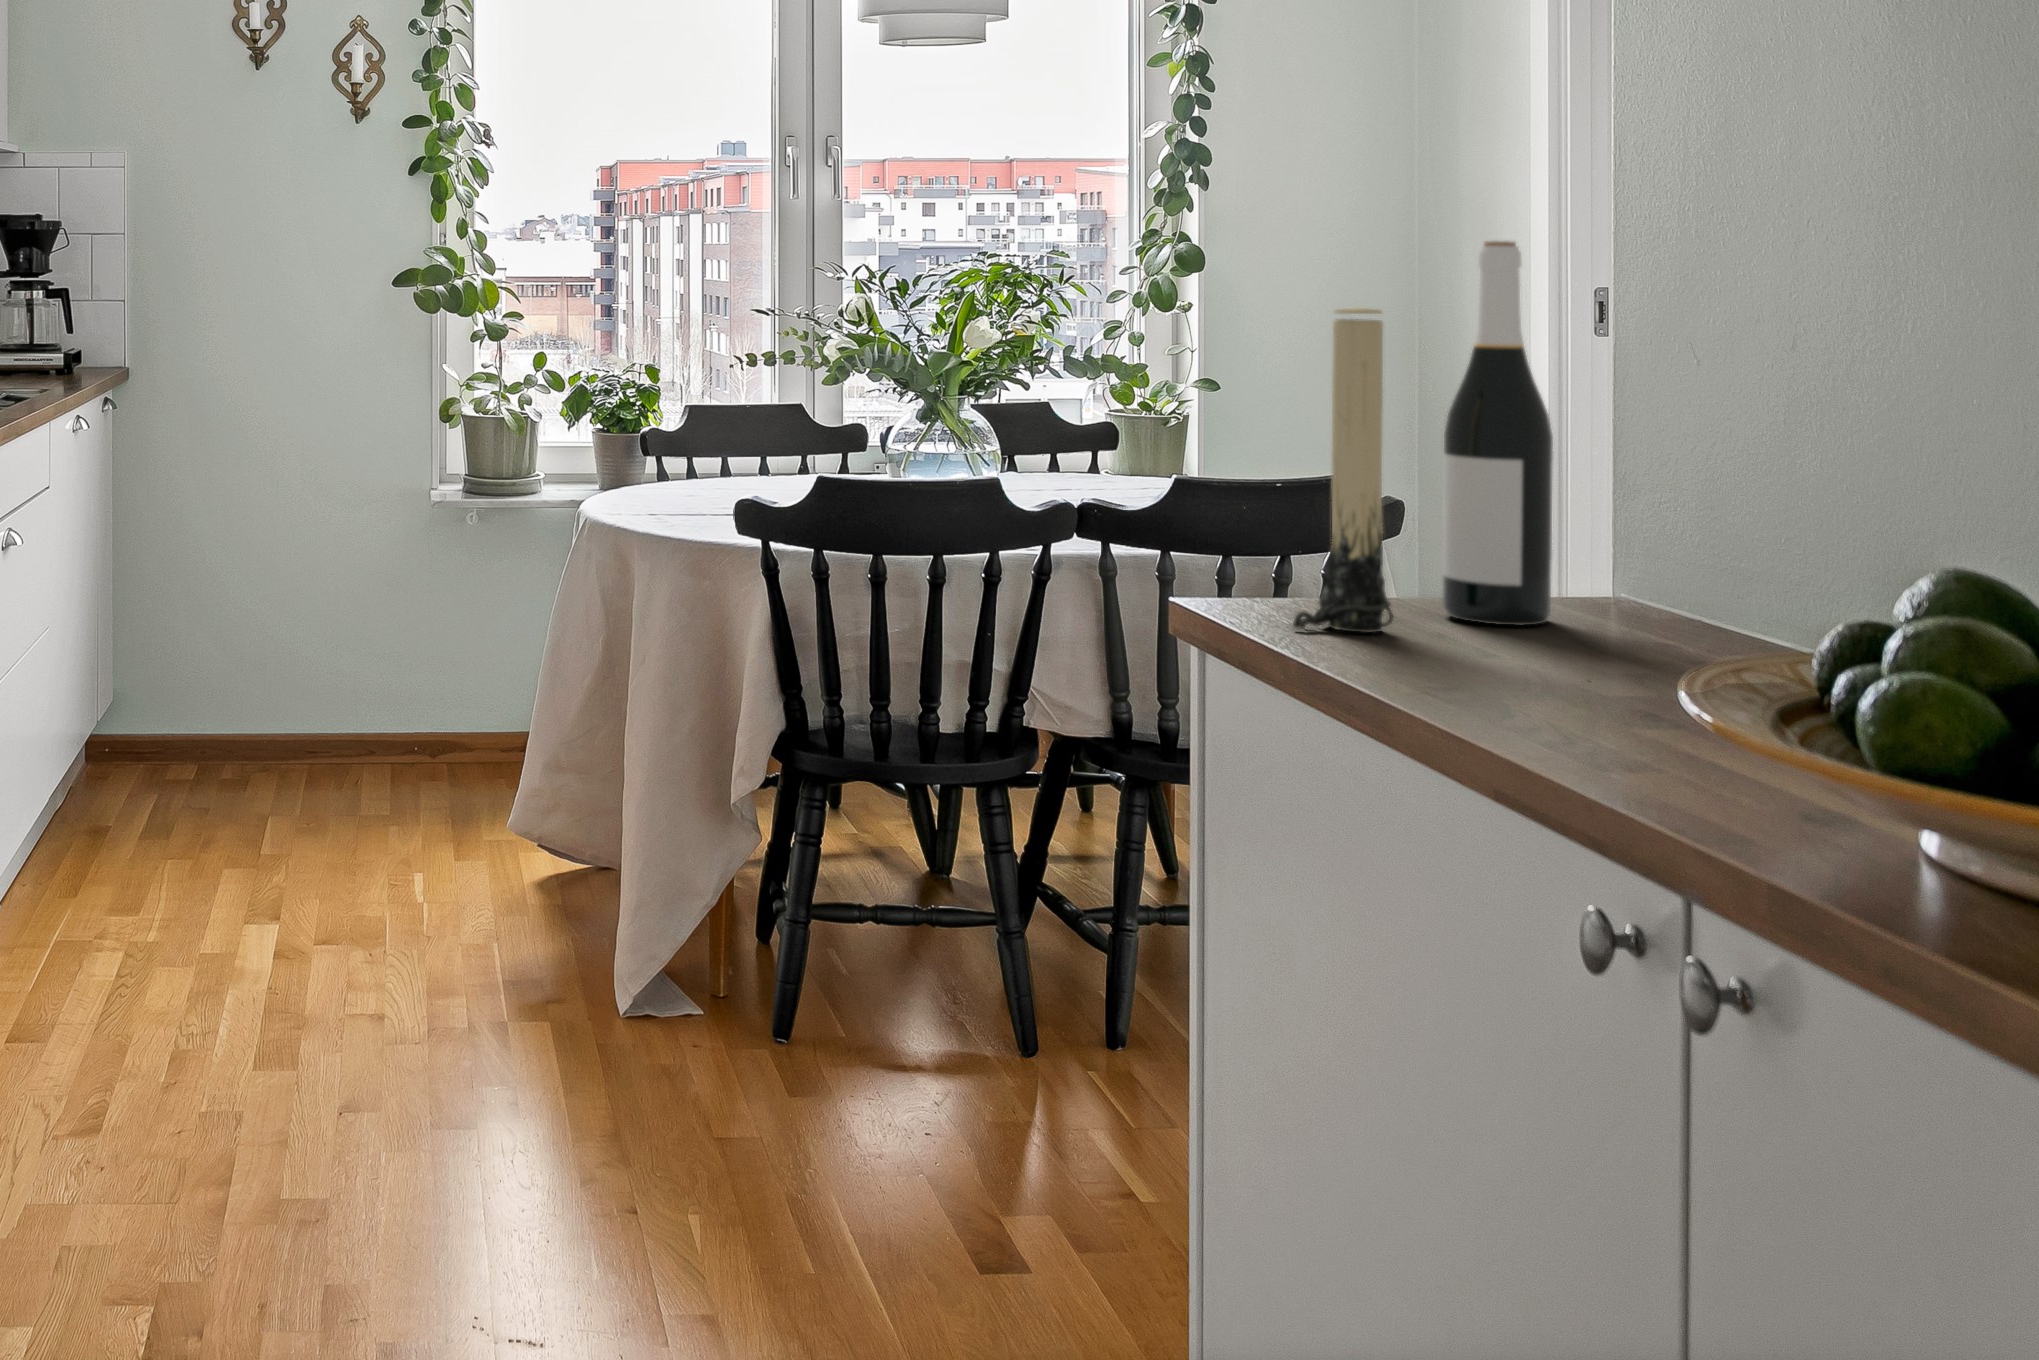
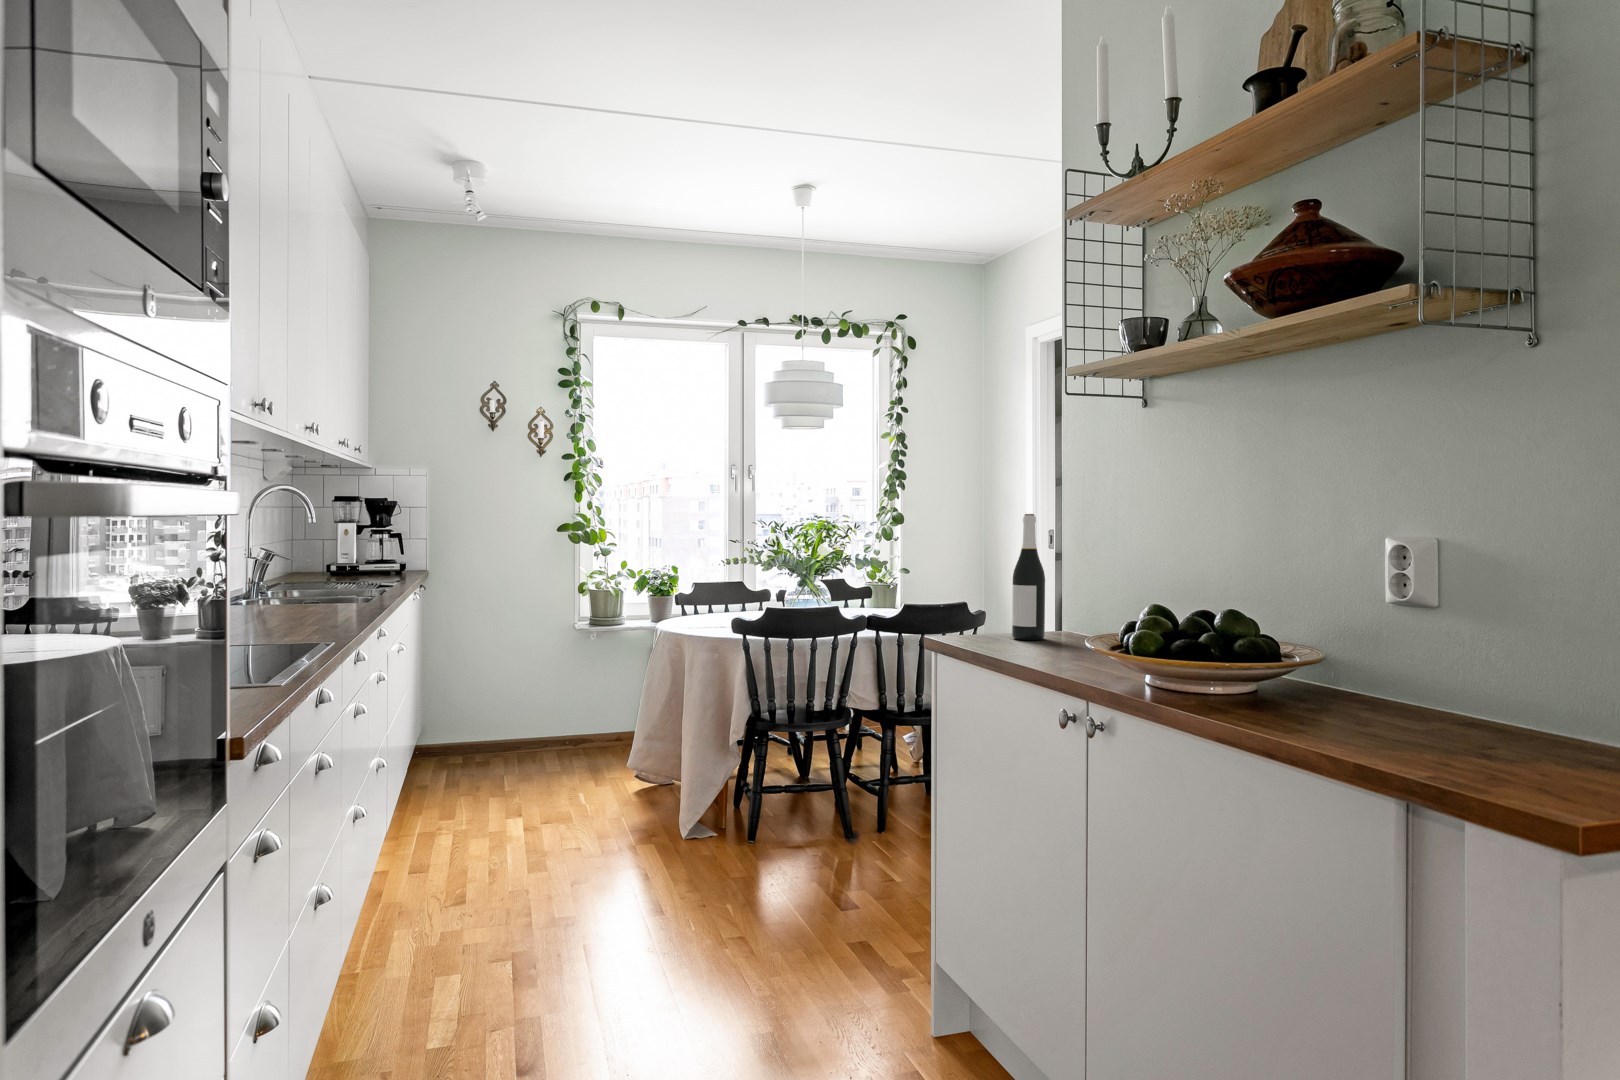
candle: present [1293,307,1393,632] -> none [968,536,999,644]

